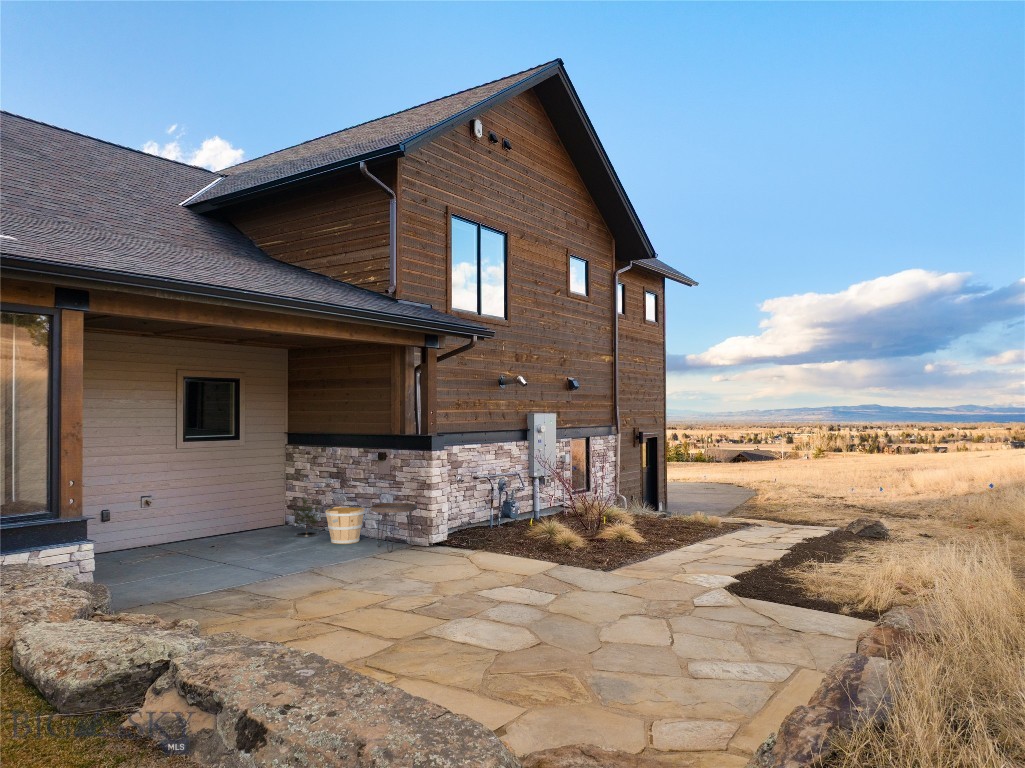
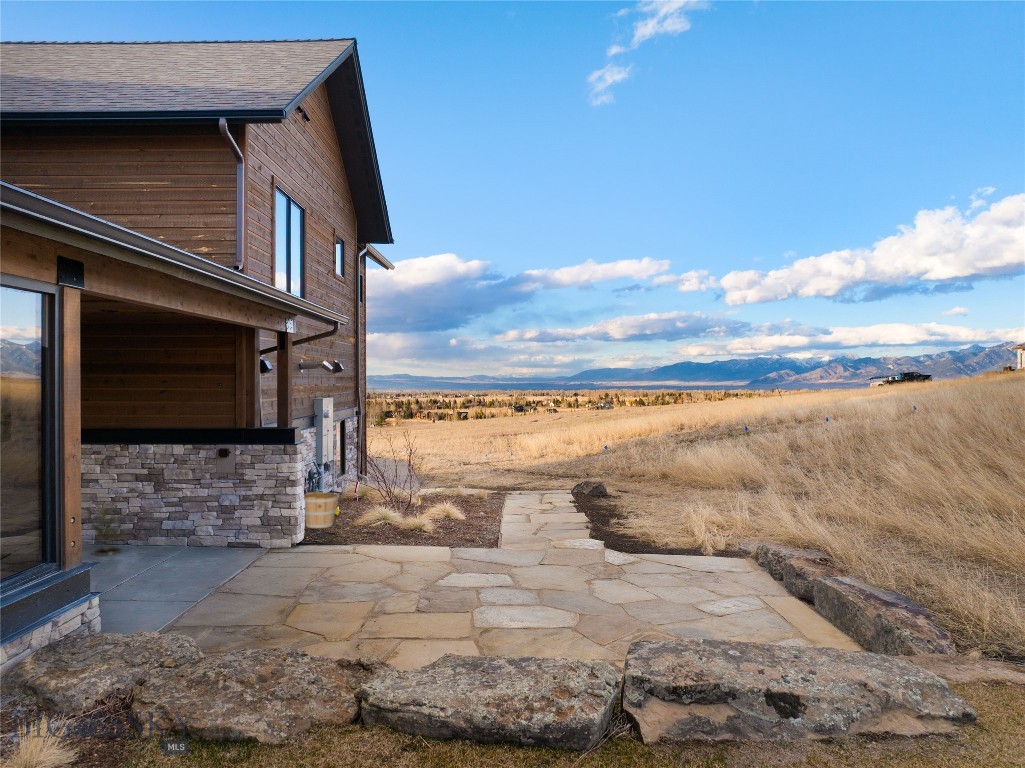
side table: present [371,503,417,552] -> none [234,503,286,558]
wooden bucket: present [326,507,365,544] -> present [304,492,339,528]

